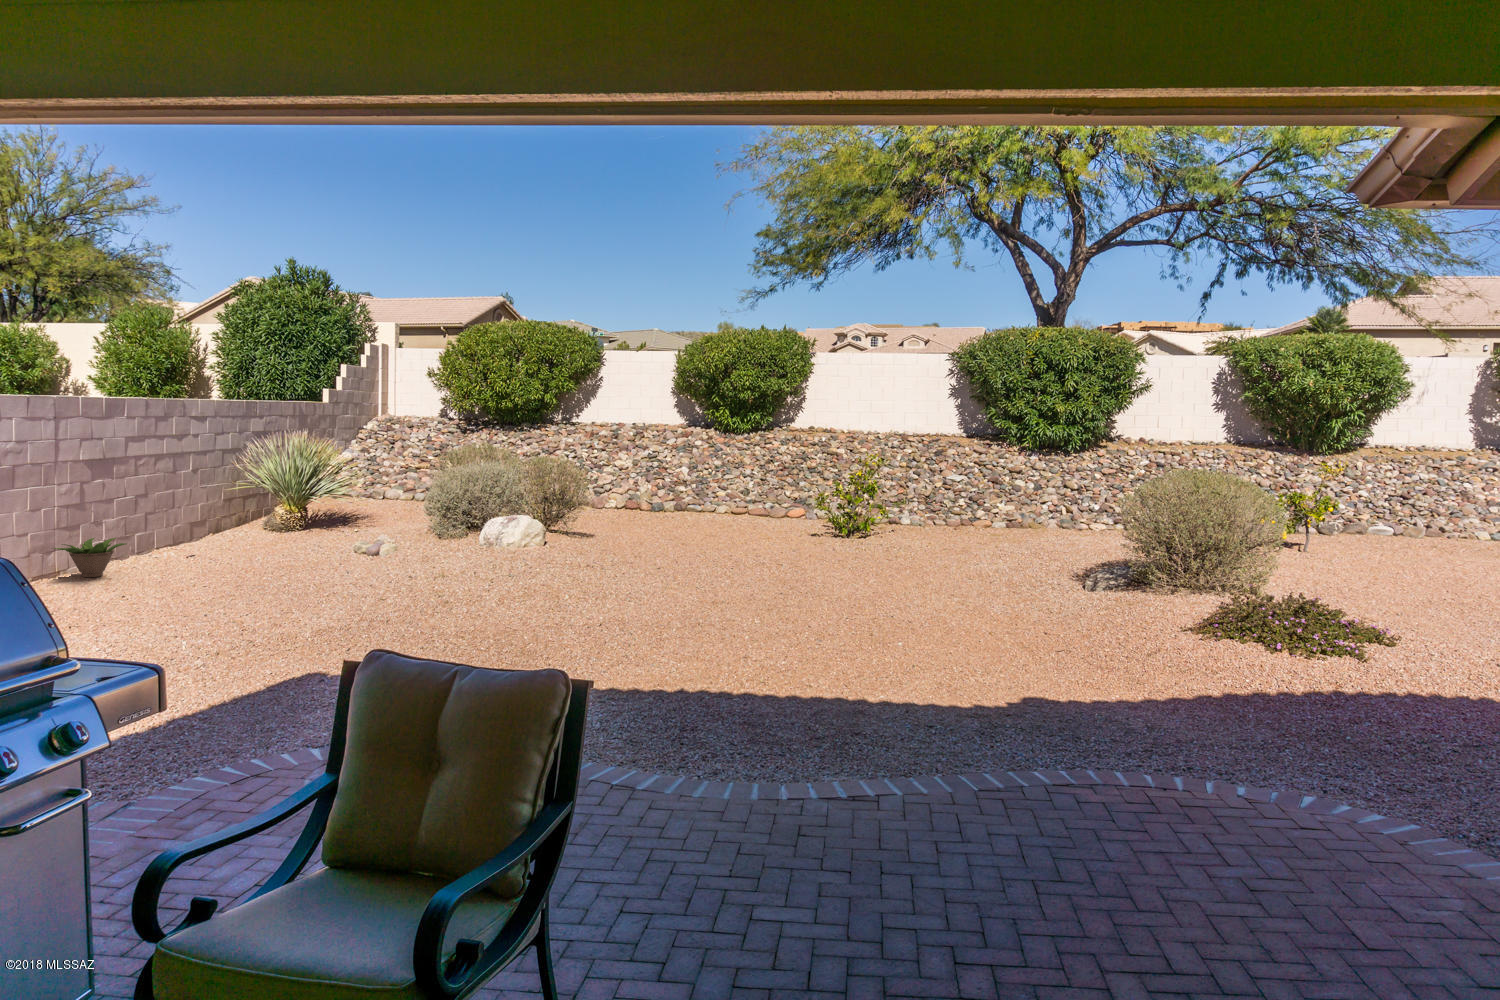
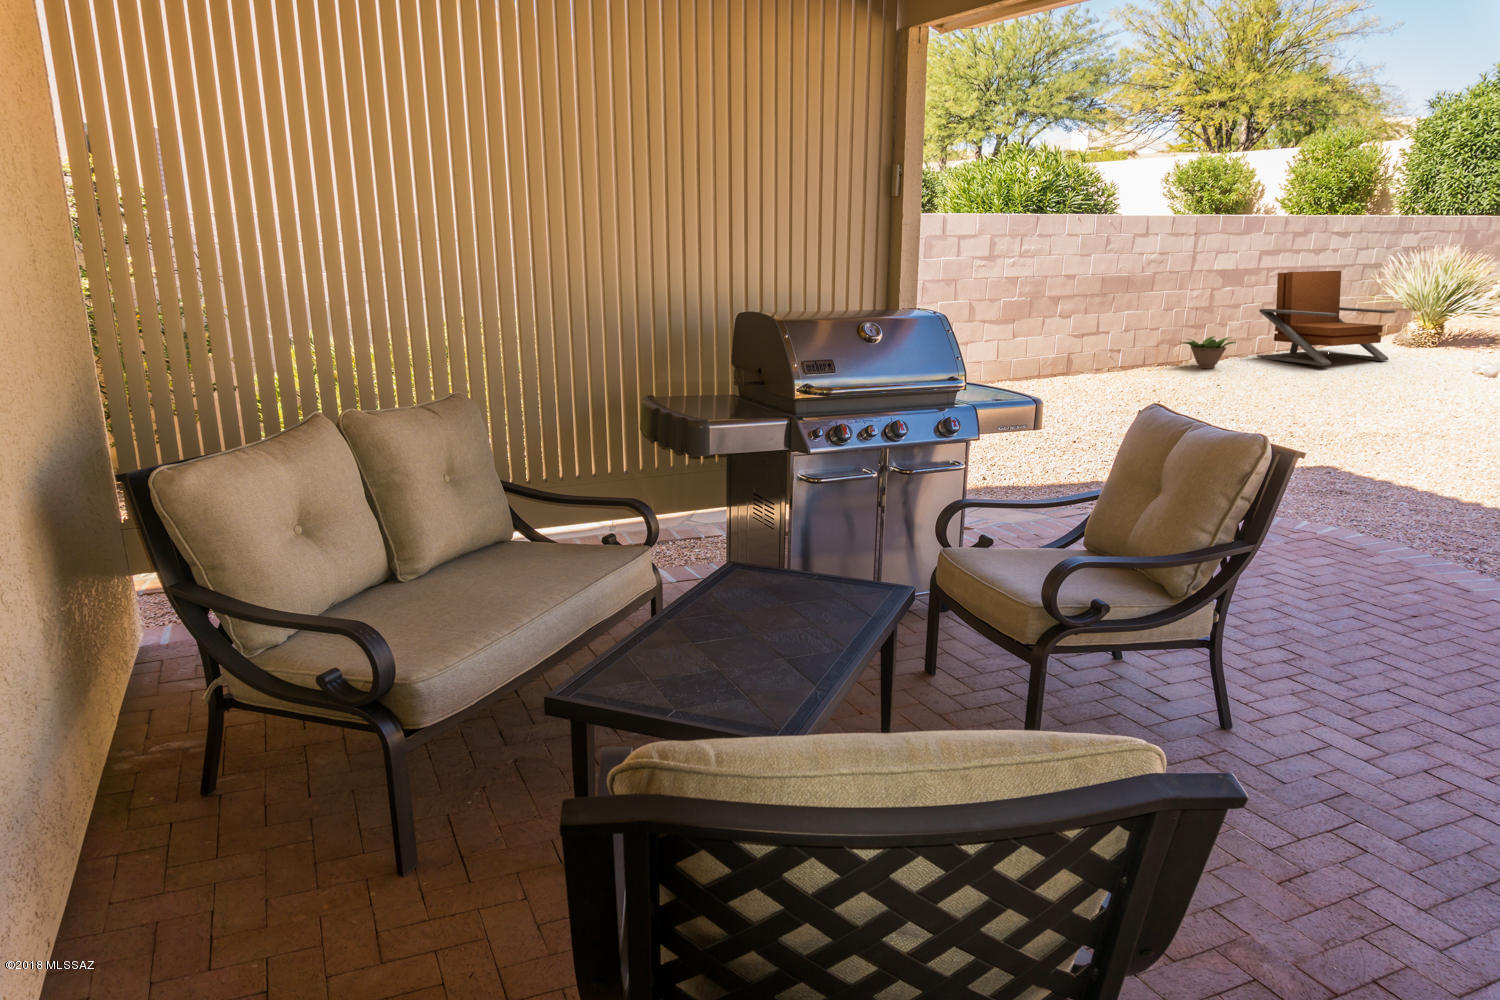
lounge chair: none [136,458,274,560] -> present [1257,271,1395,366]

